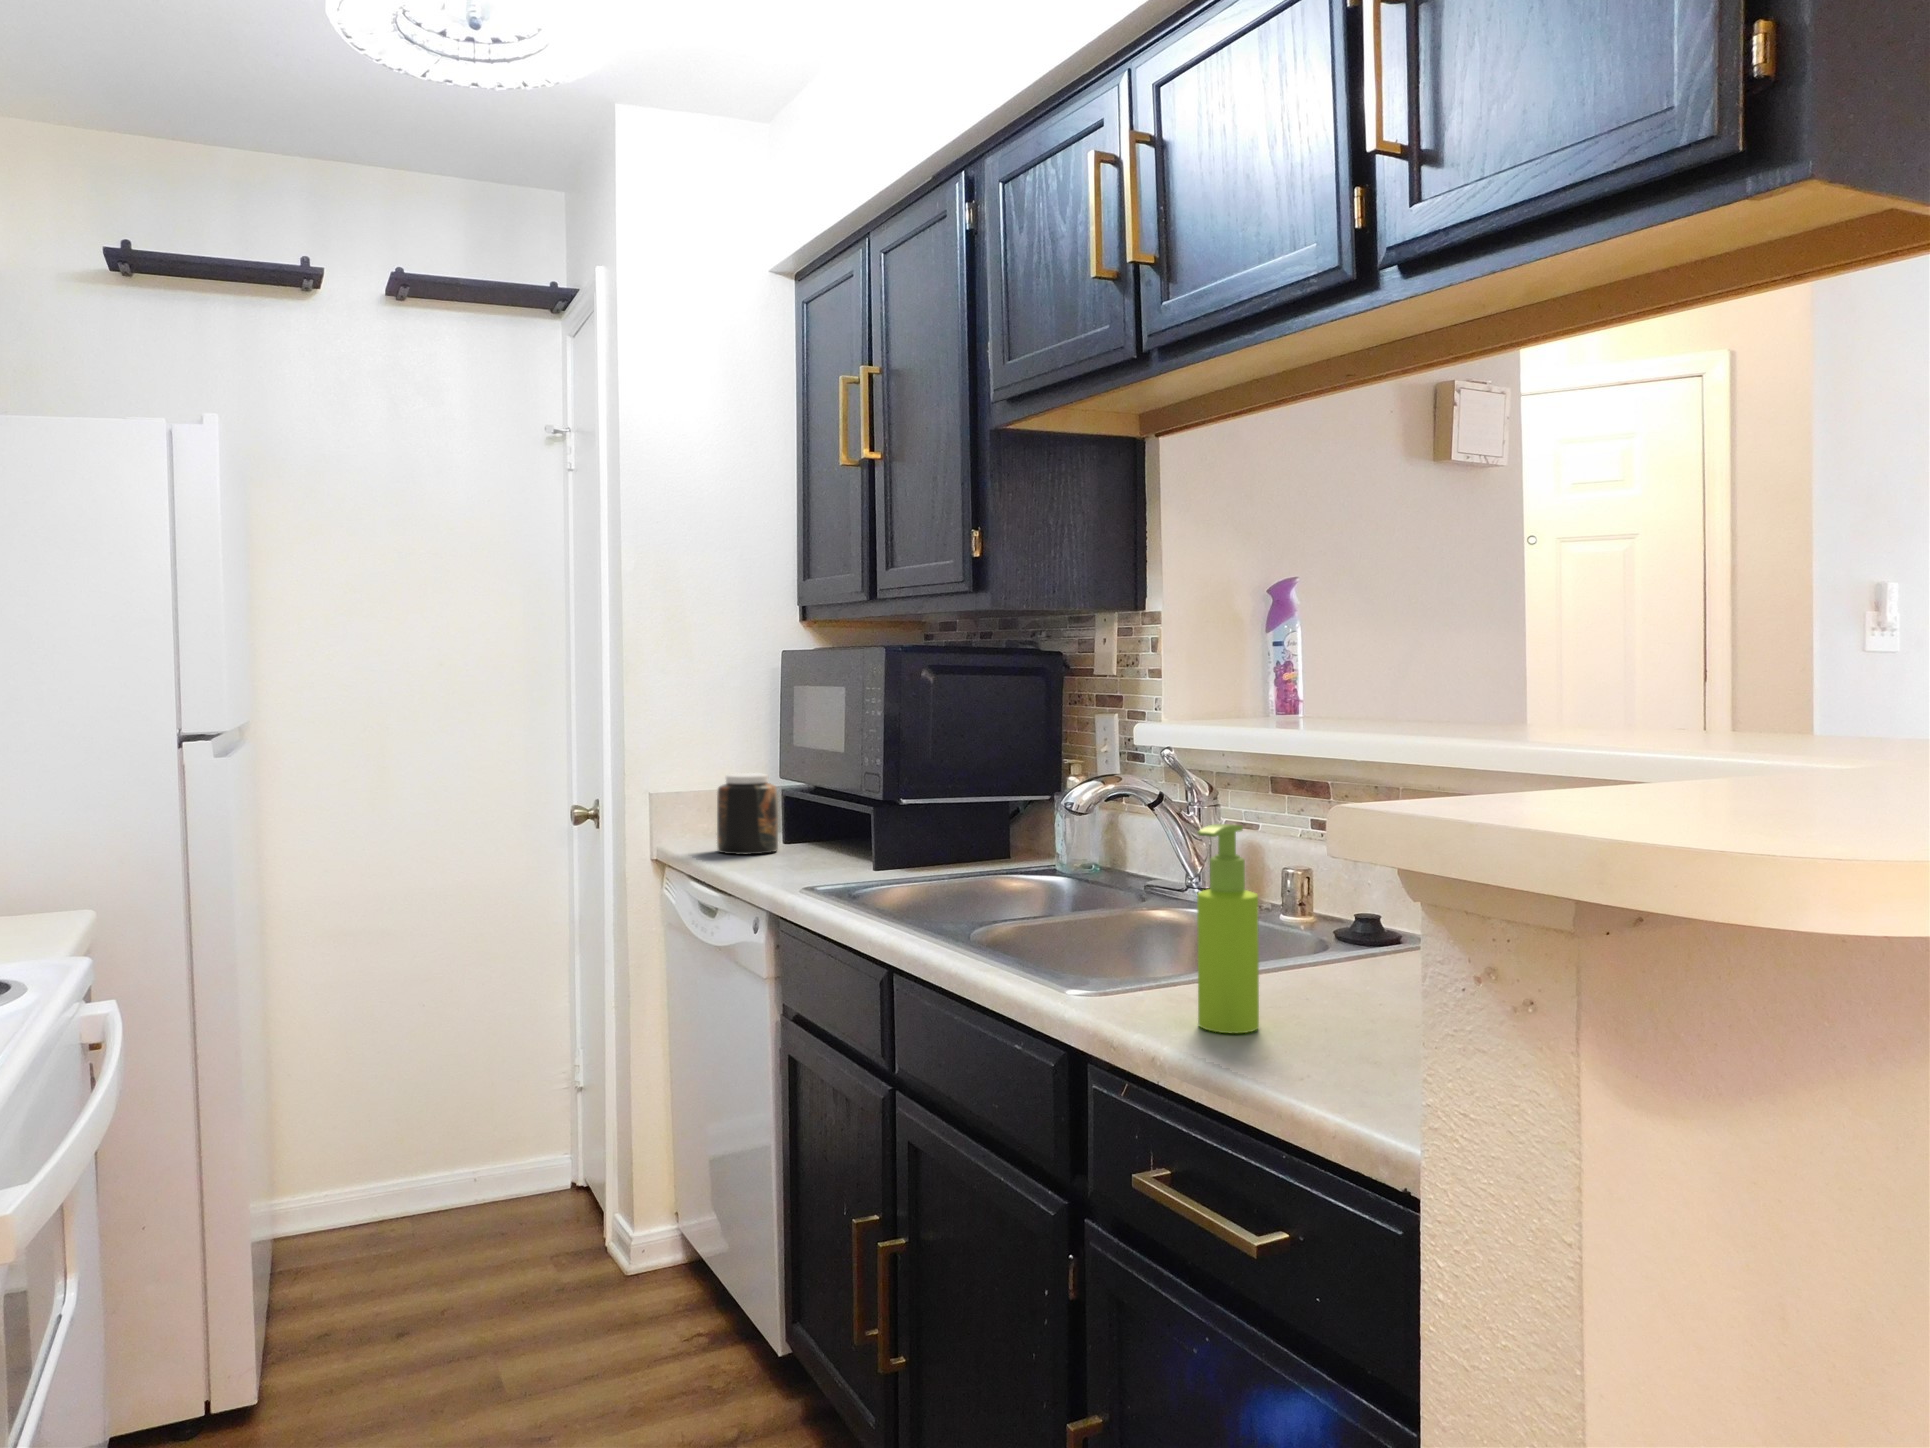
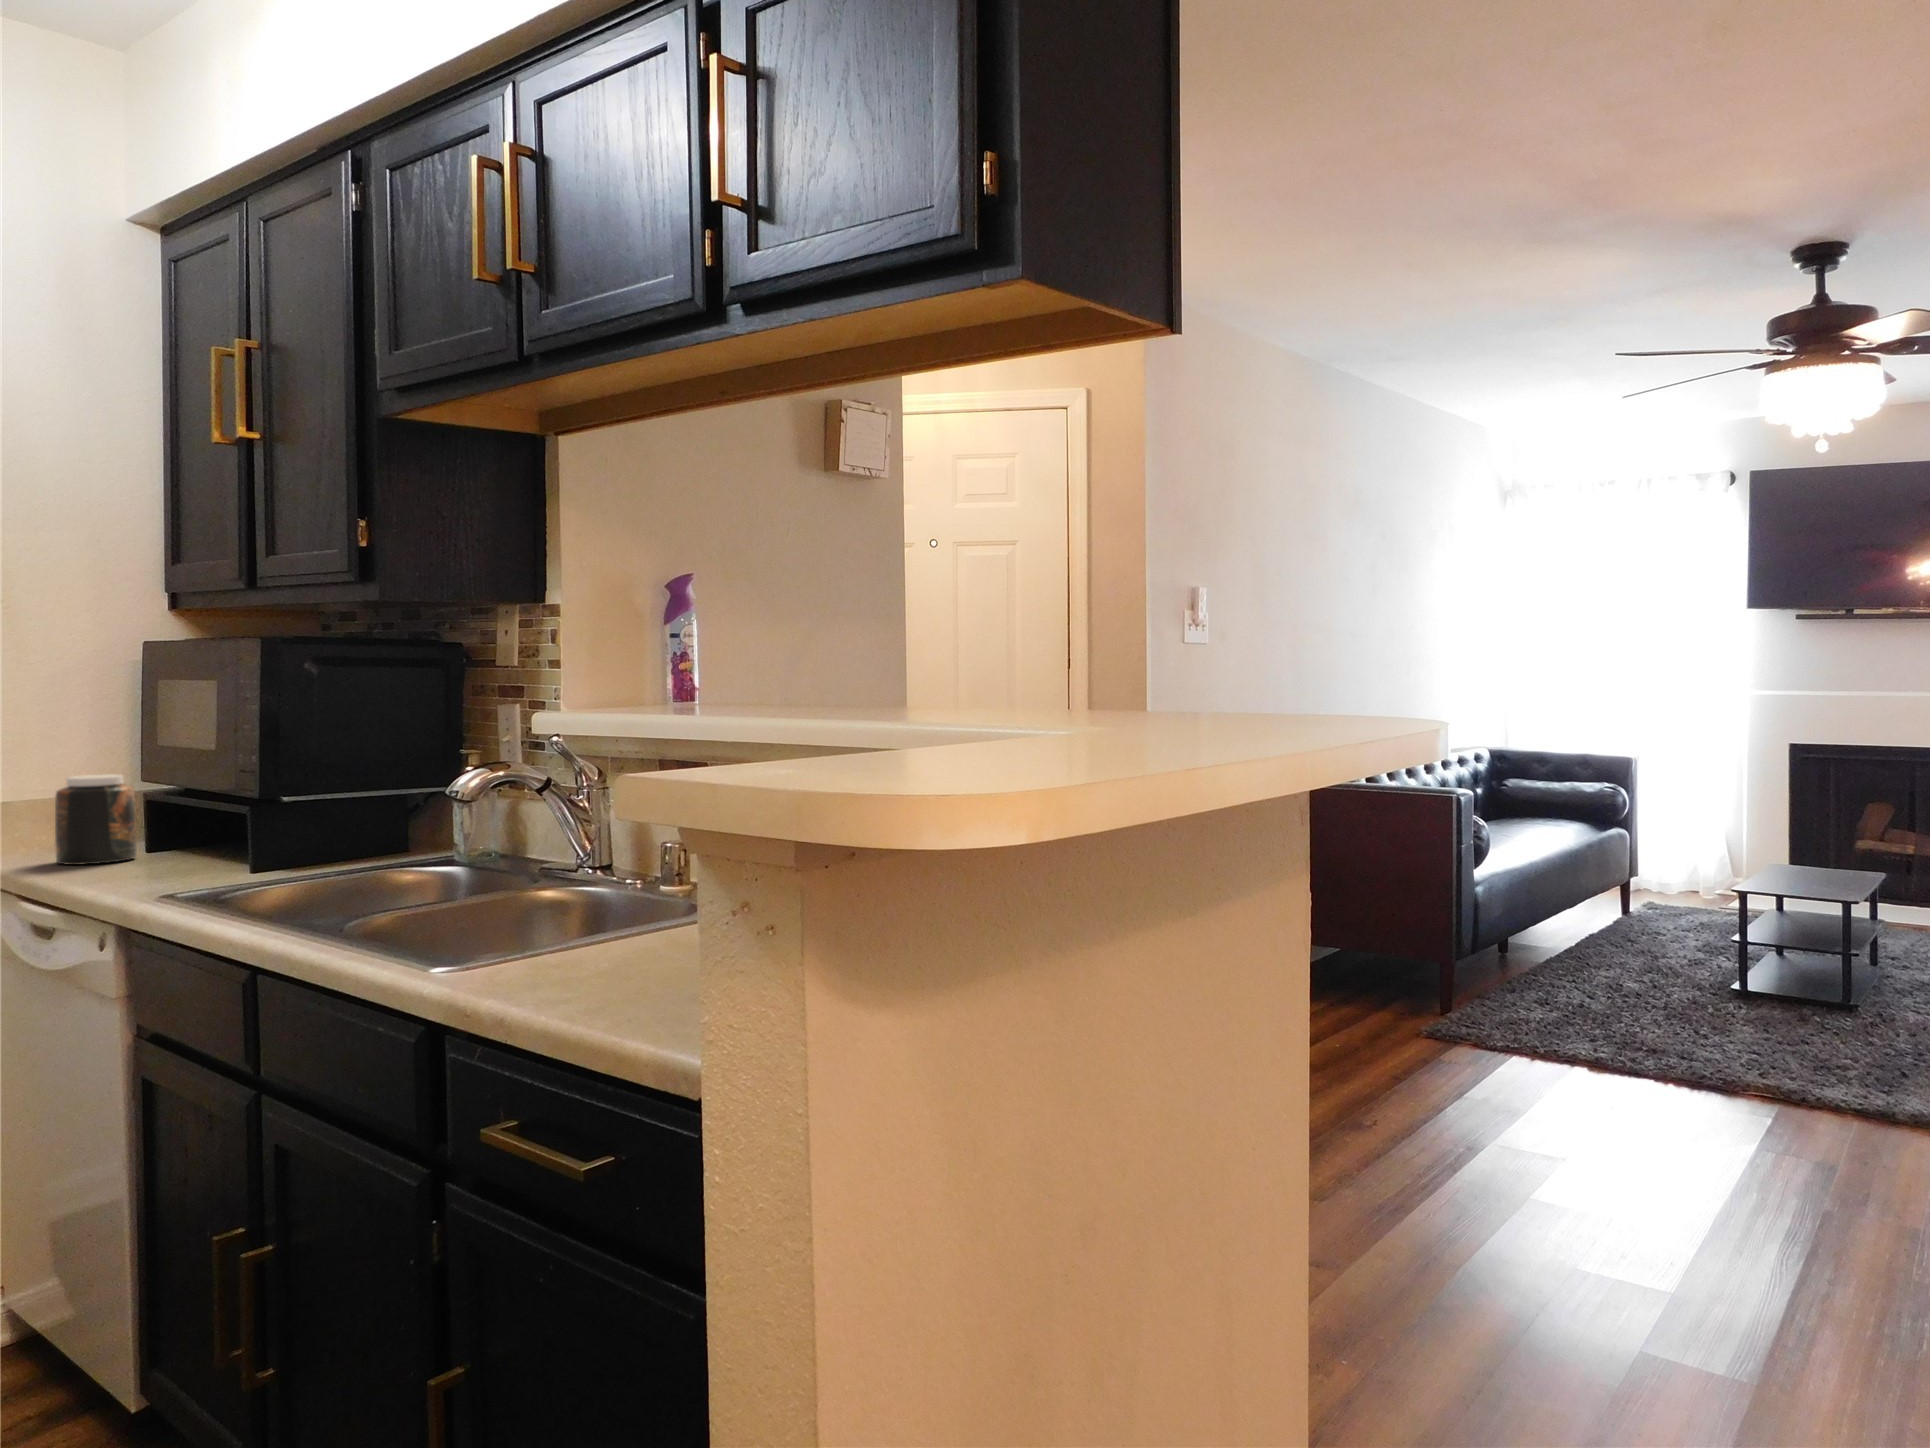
soap dispenser: present [1197,824,1259,1033] -> none [545,801,607,993]

